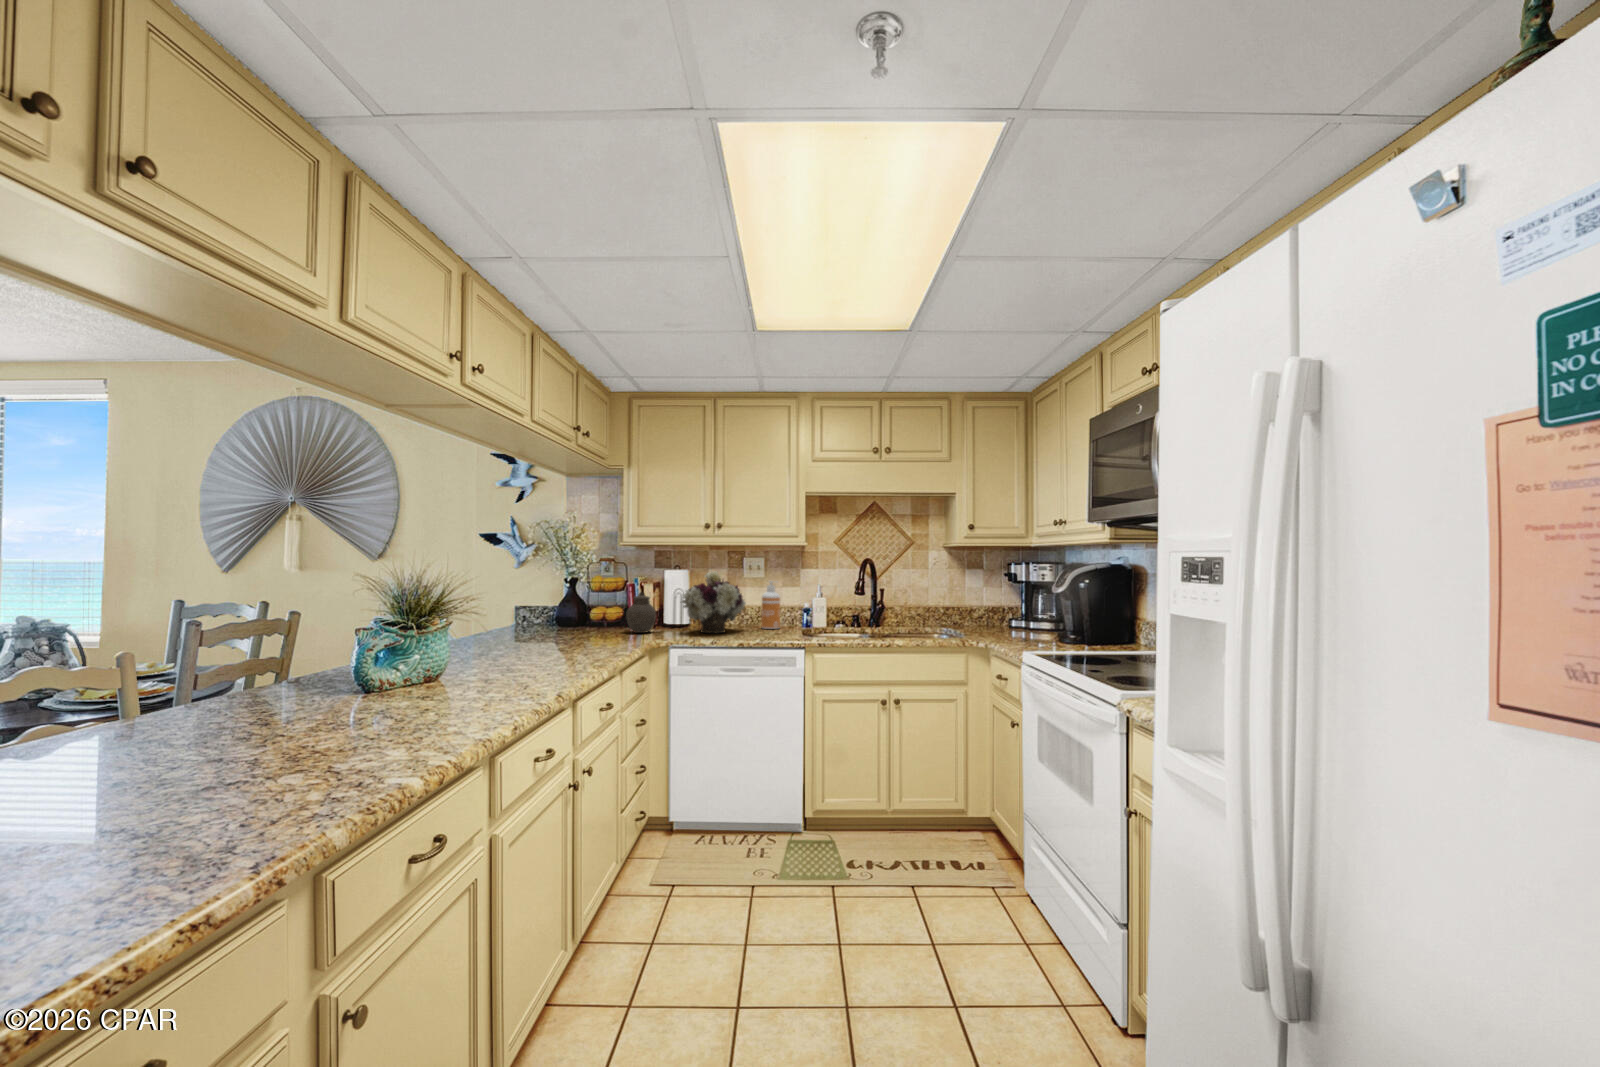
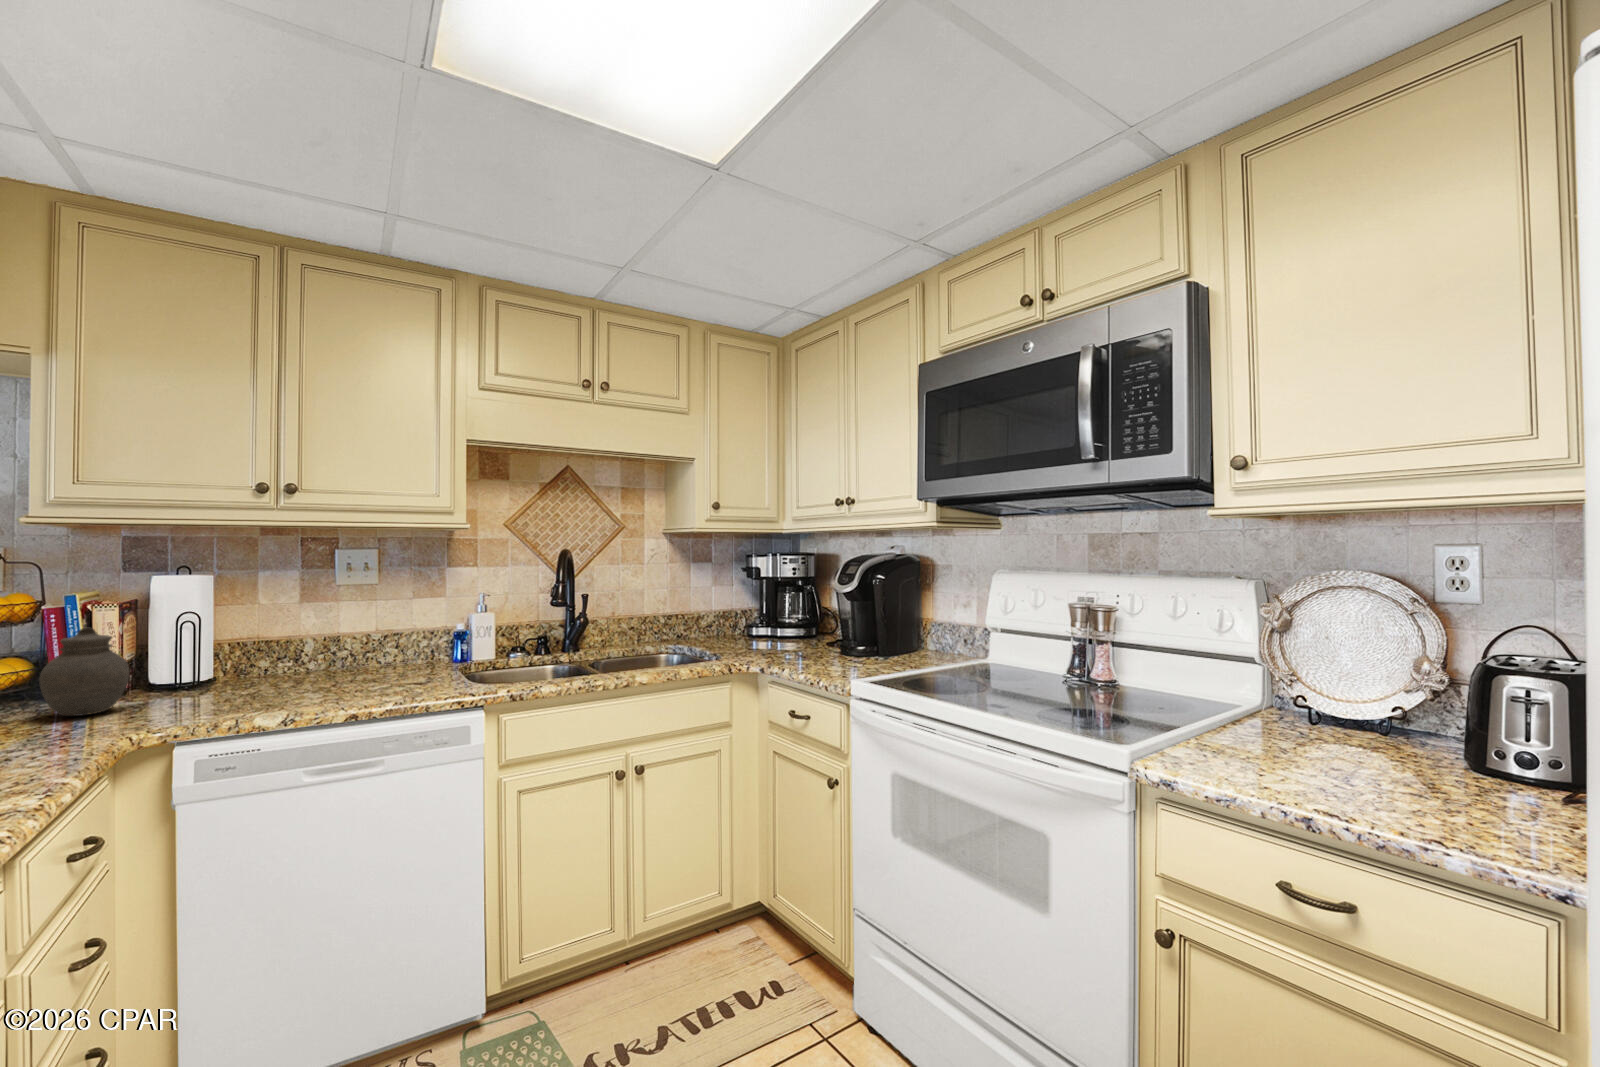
flower arrangement: present [682,572,746,633] -> none [194,577,348,697]
soap dispenser: present [761,581,780,629] -> none [376,590,414,673]

